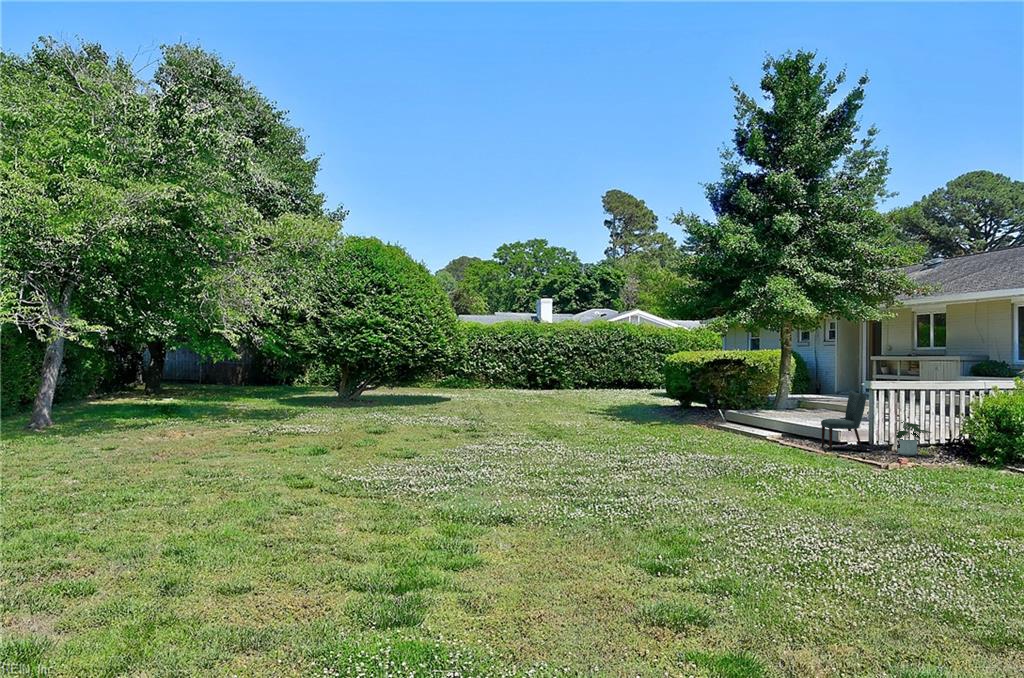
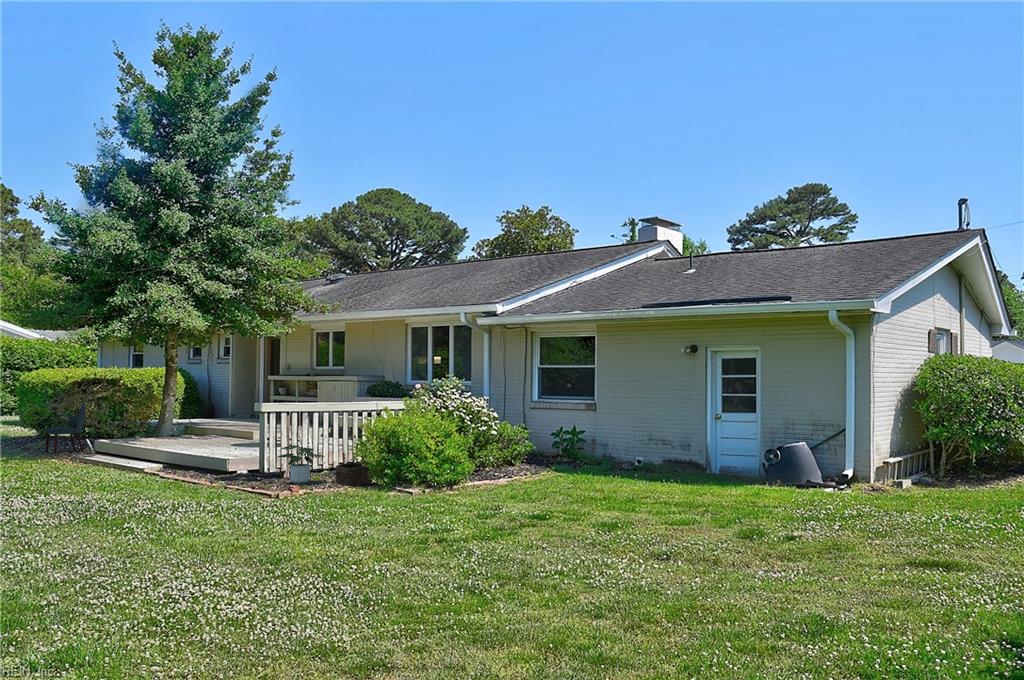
chair: present [821,391,866,451] -> present [45,403,85,454]
basket: none [944,439,980,462] -> present [336,462,369,486]

